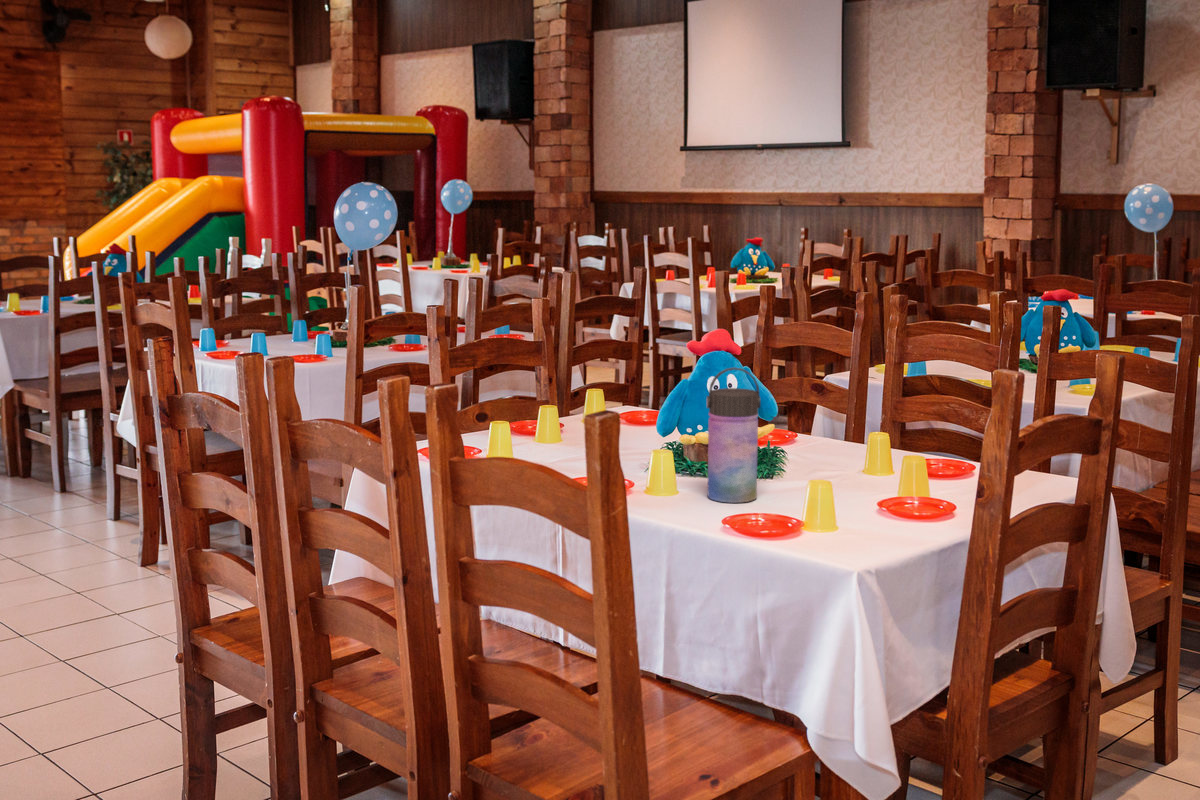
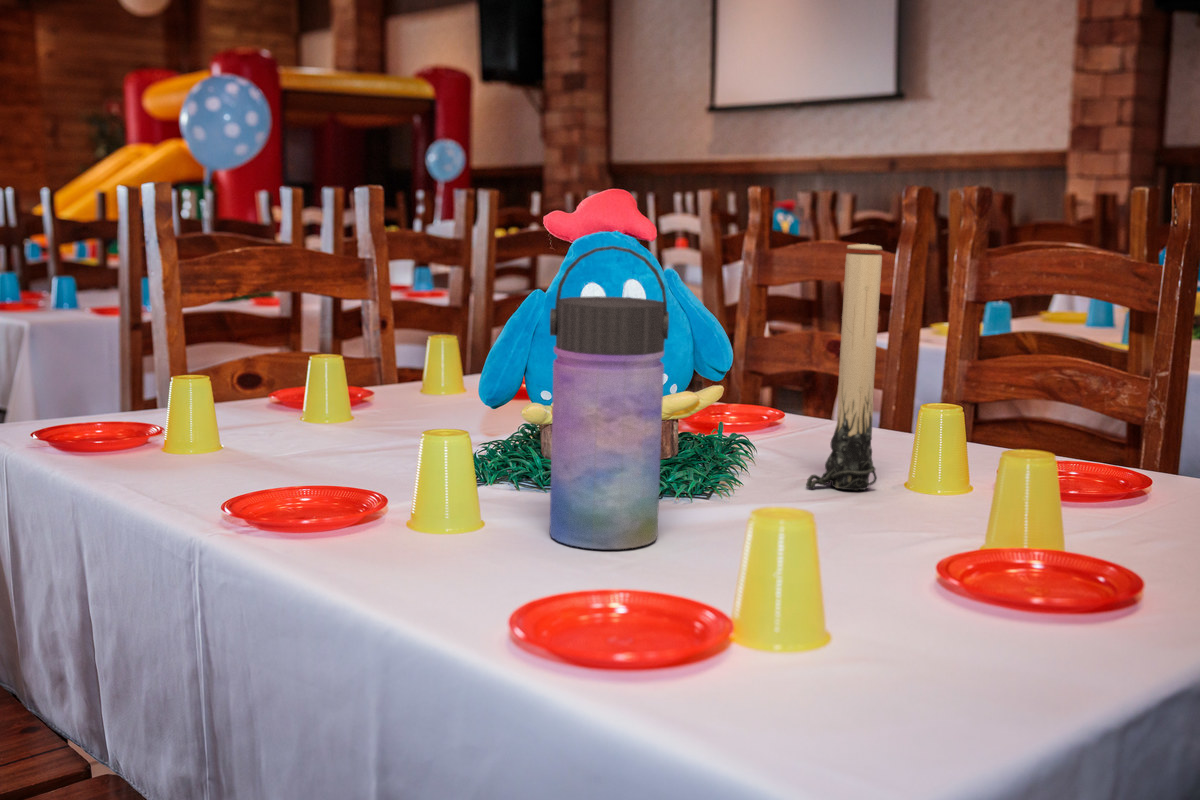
candle: none [819,352,853,472] -> present [806,244,882,490]

